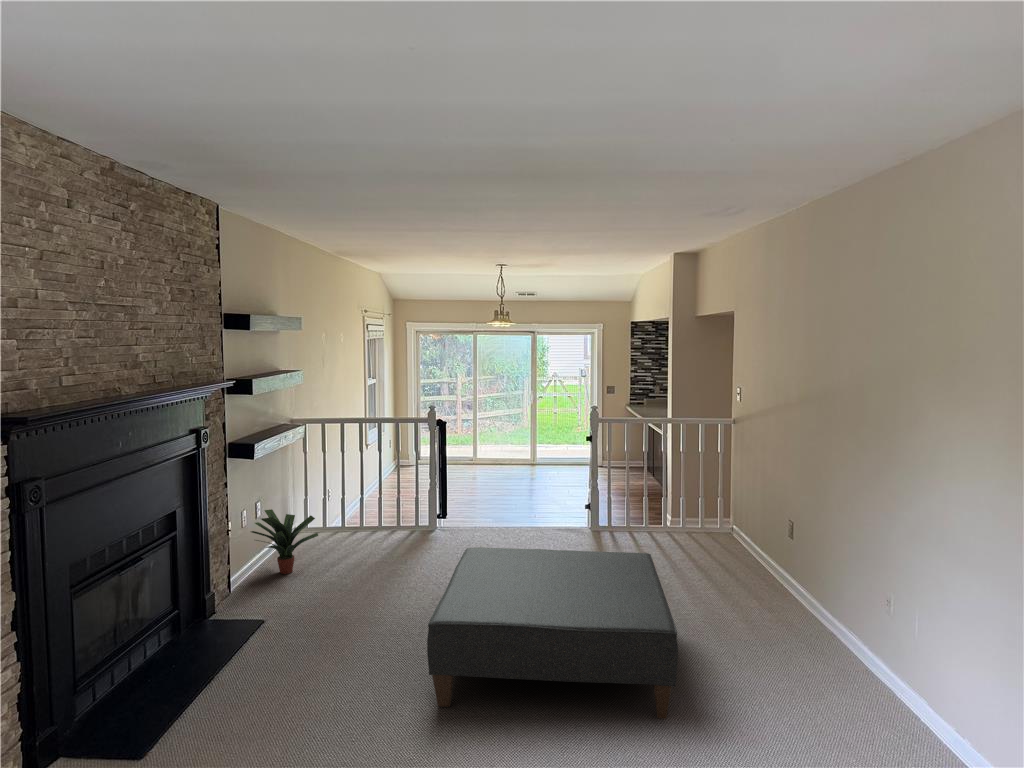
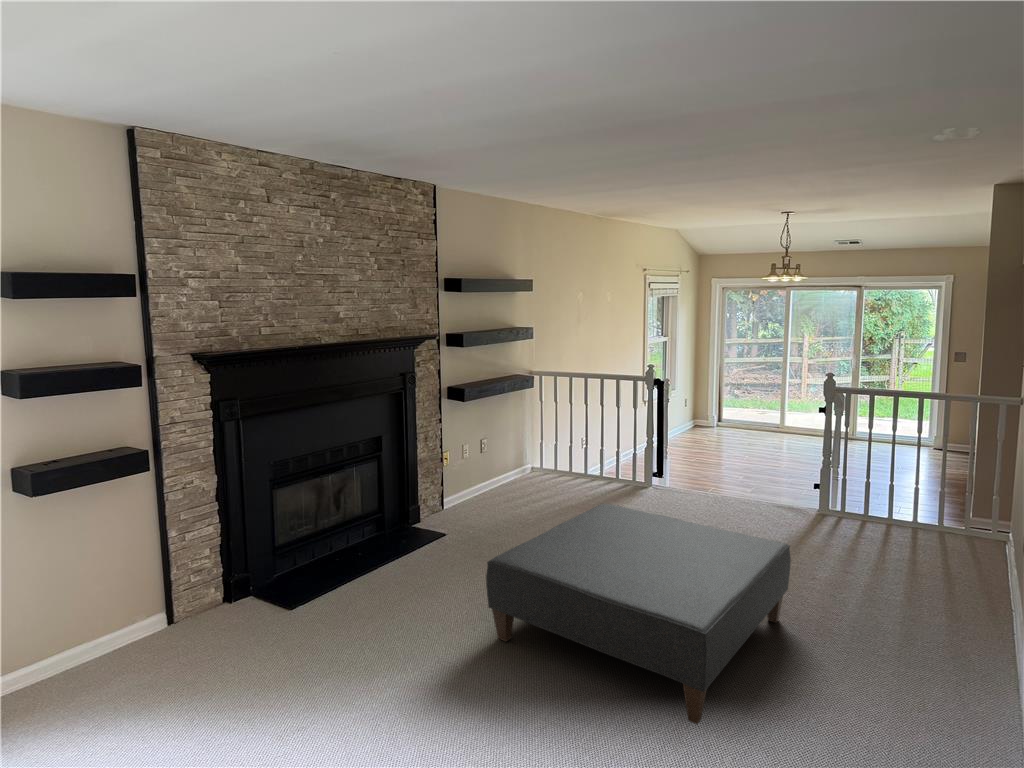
potted plant: present [251,509,318,574] -> none [464,446,521,502]

